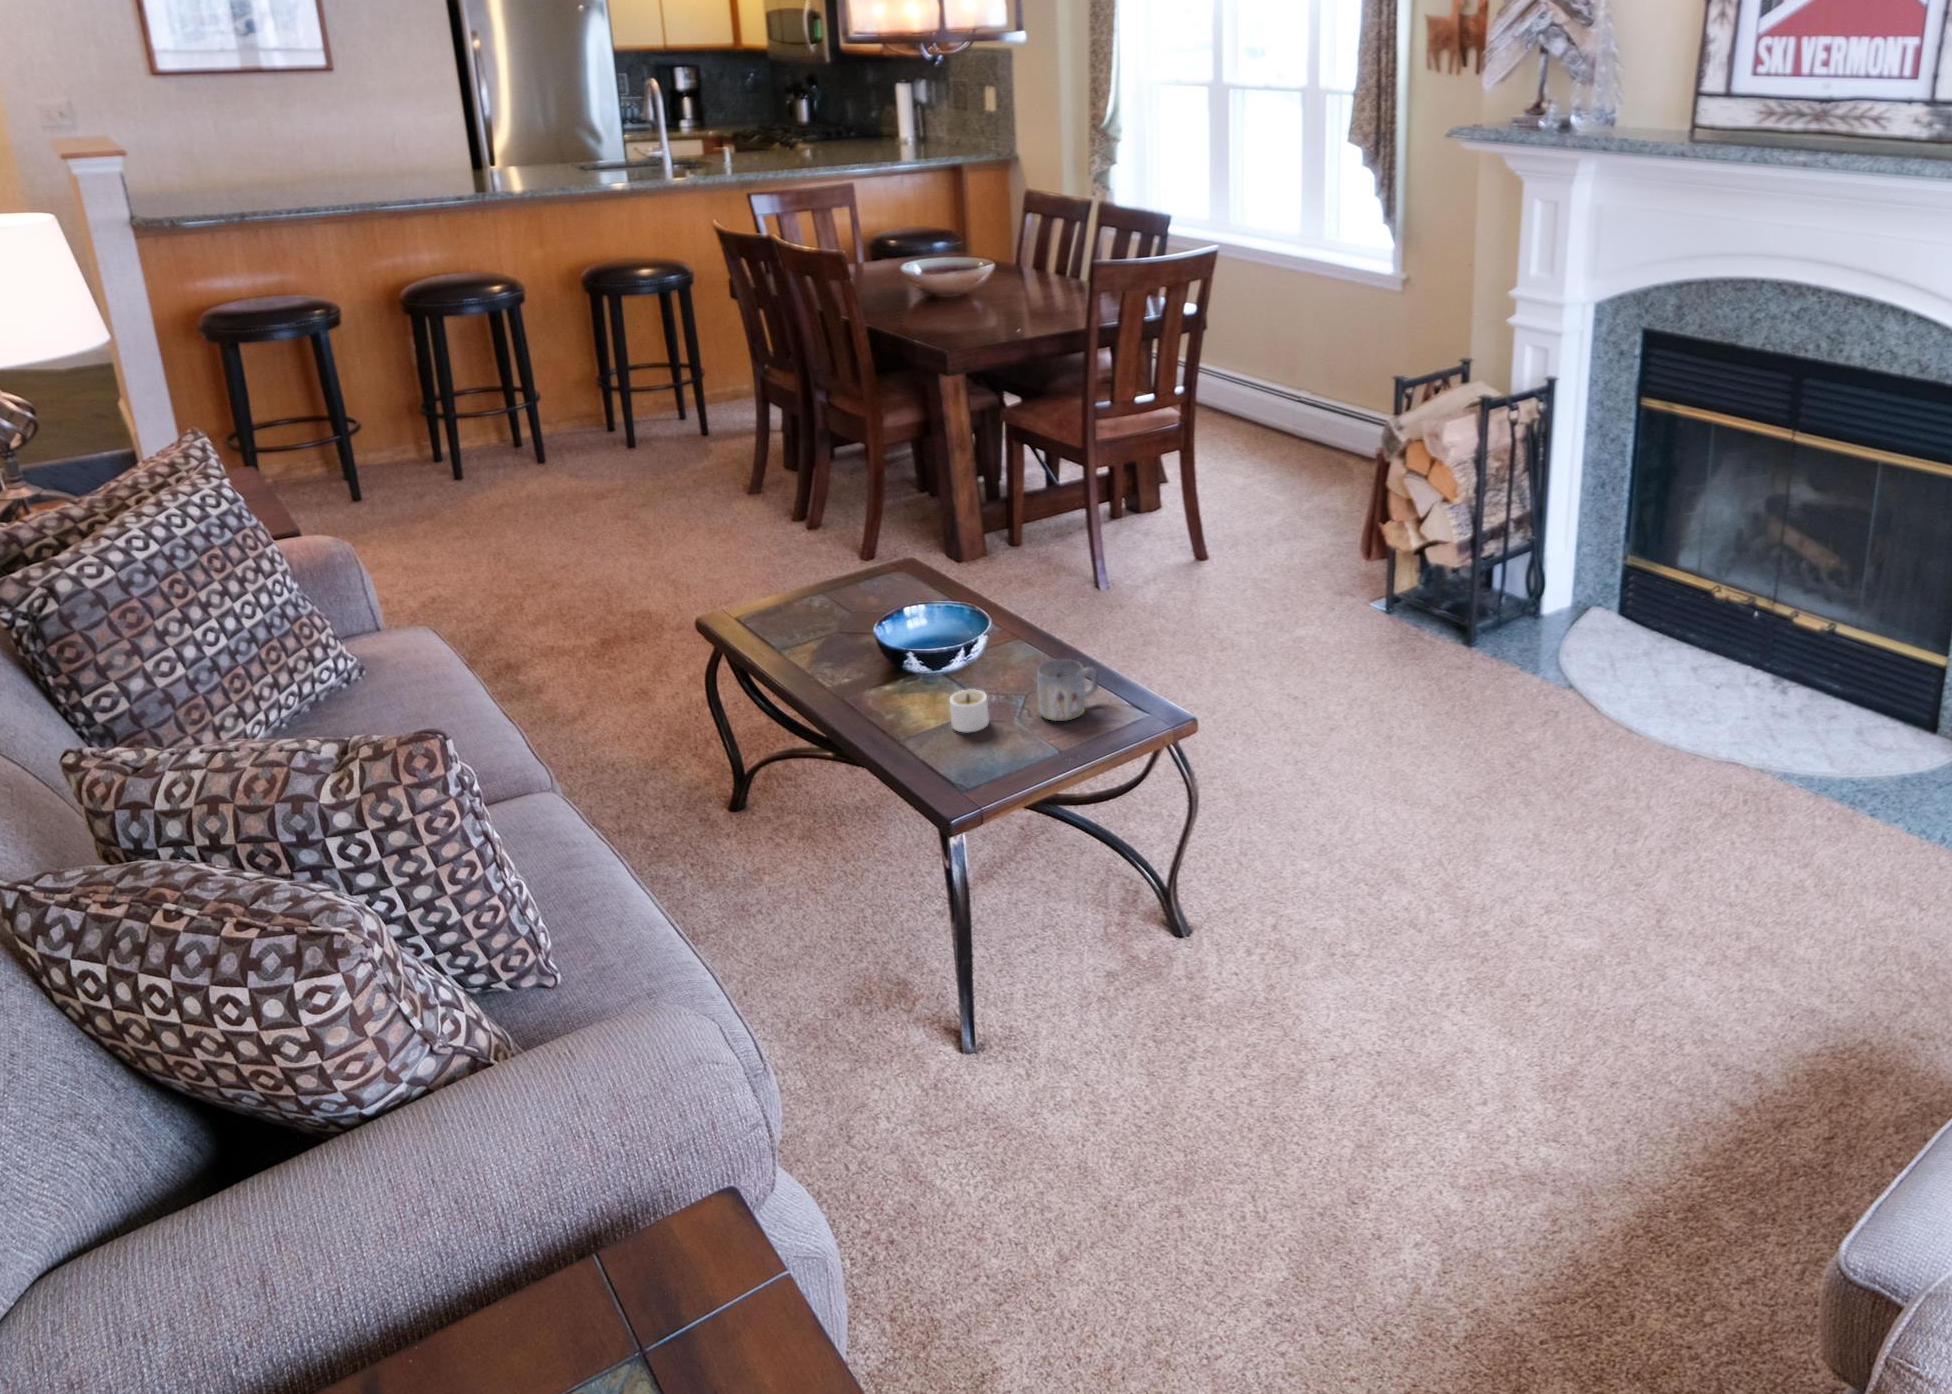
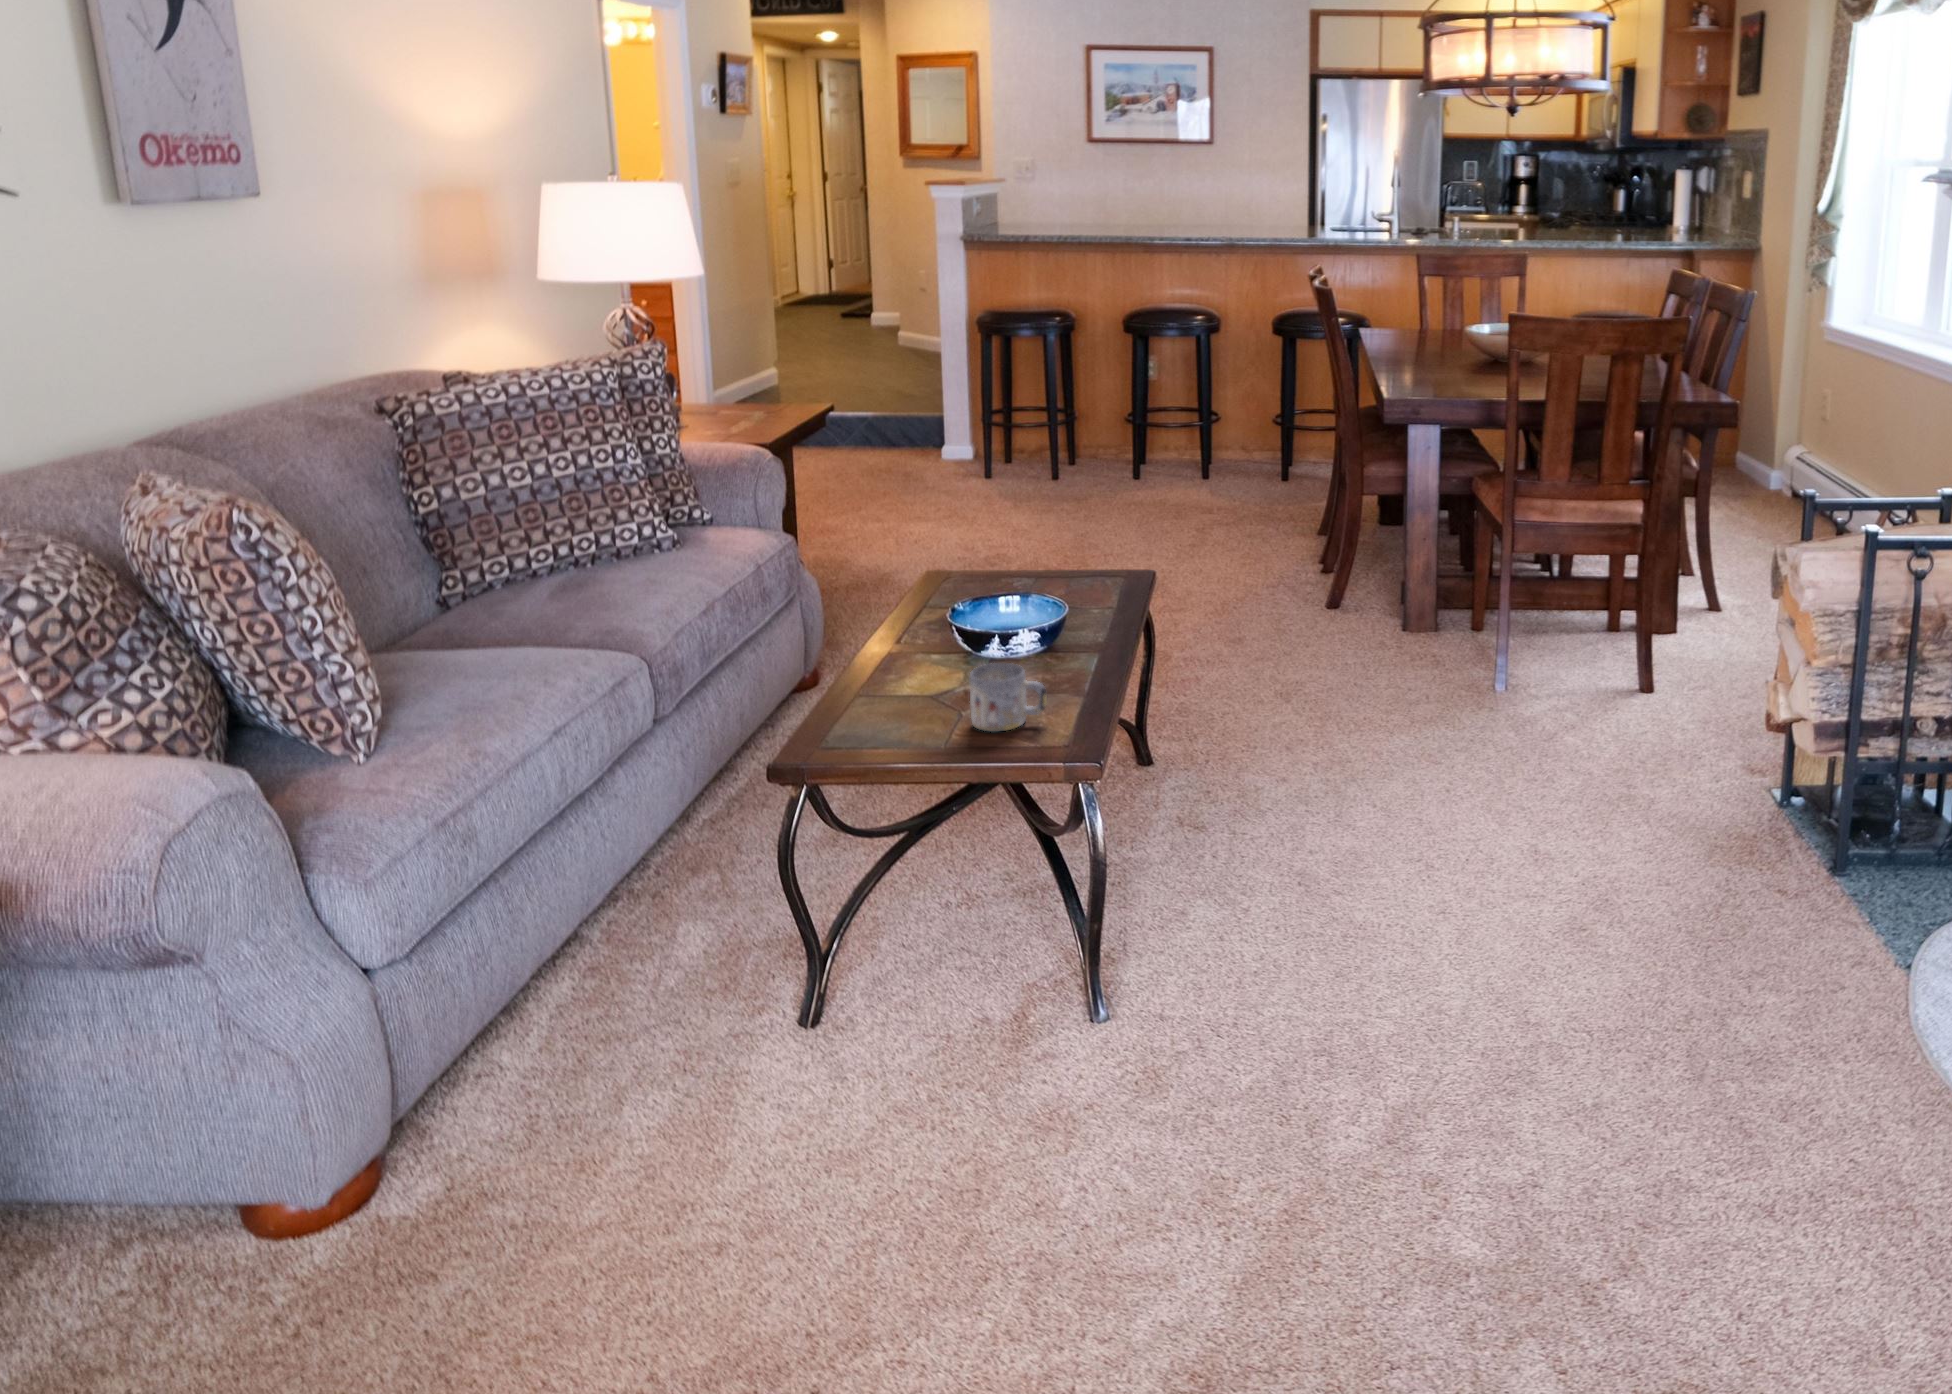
candle: present [950,690,989,732] -> none [893,670,955,715]

